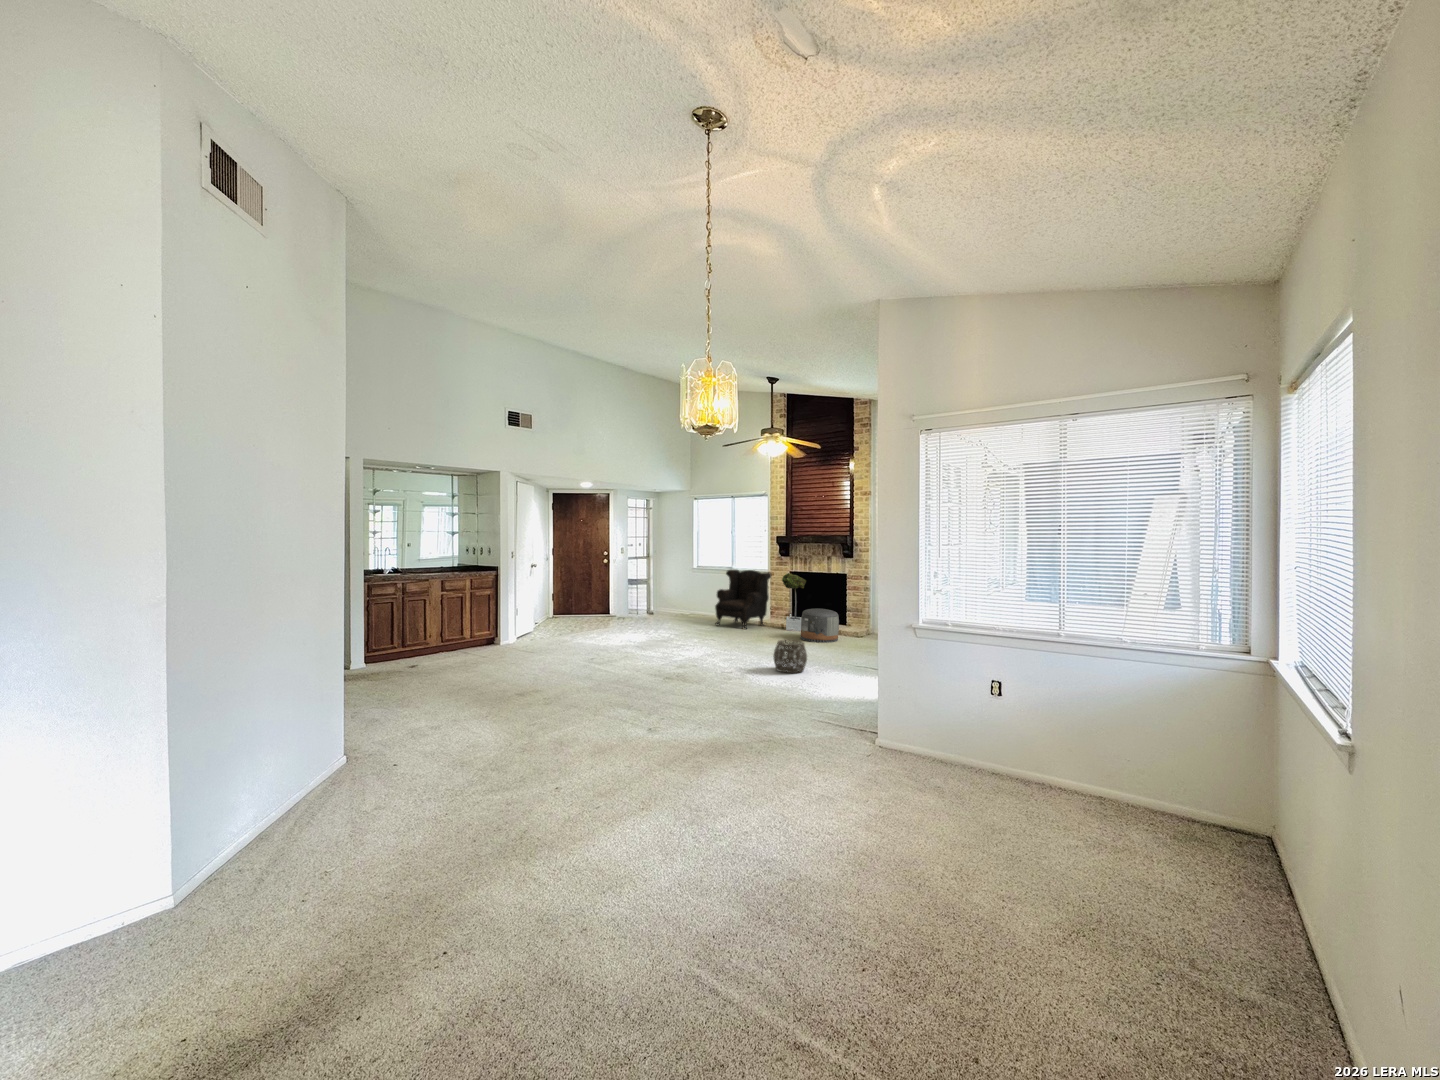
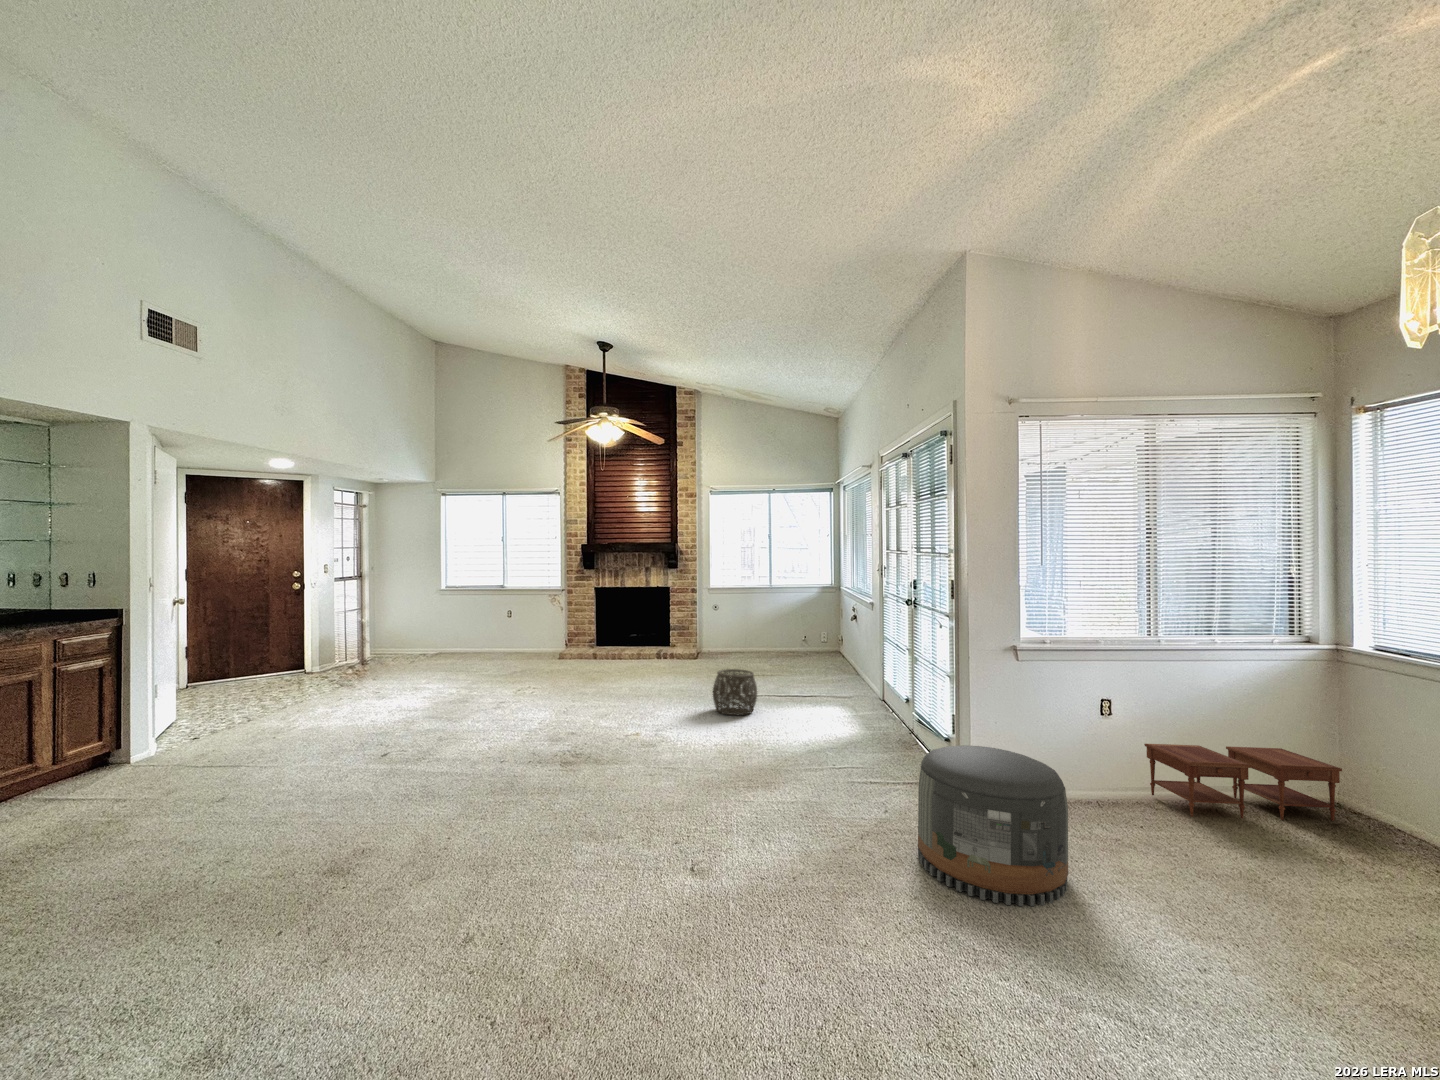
armchair: present [715,570,771,629] -> none [497,589,570,667]
potted tree: present [782,573,806,631] -> none [592,589,624,662]
pouf: present [801,609,839,643] -> present [918,745,1068,906]
side table: none [899,718,1026,797] -> present [1144,744,1342,821]

